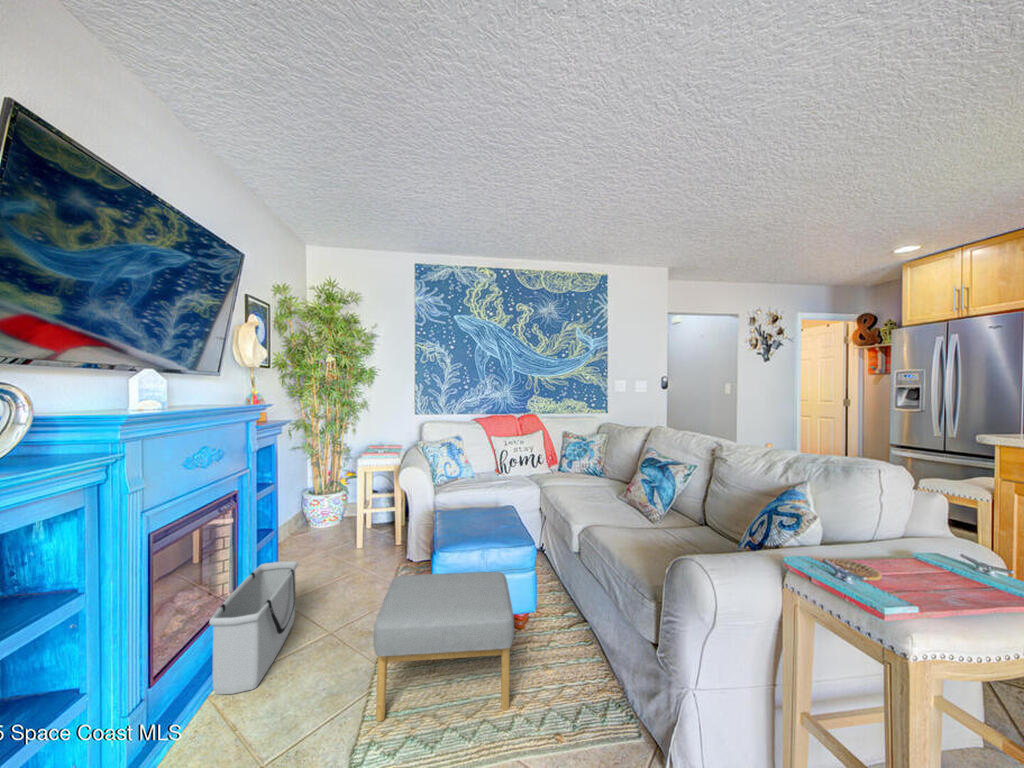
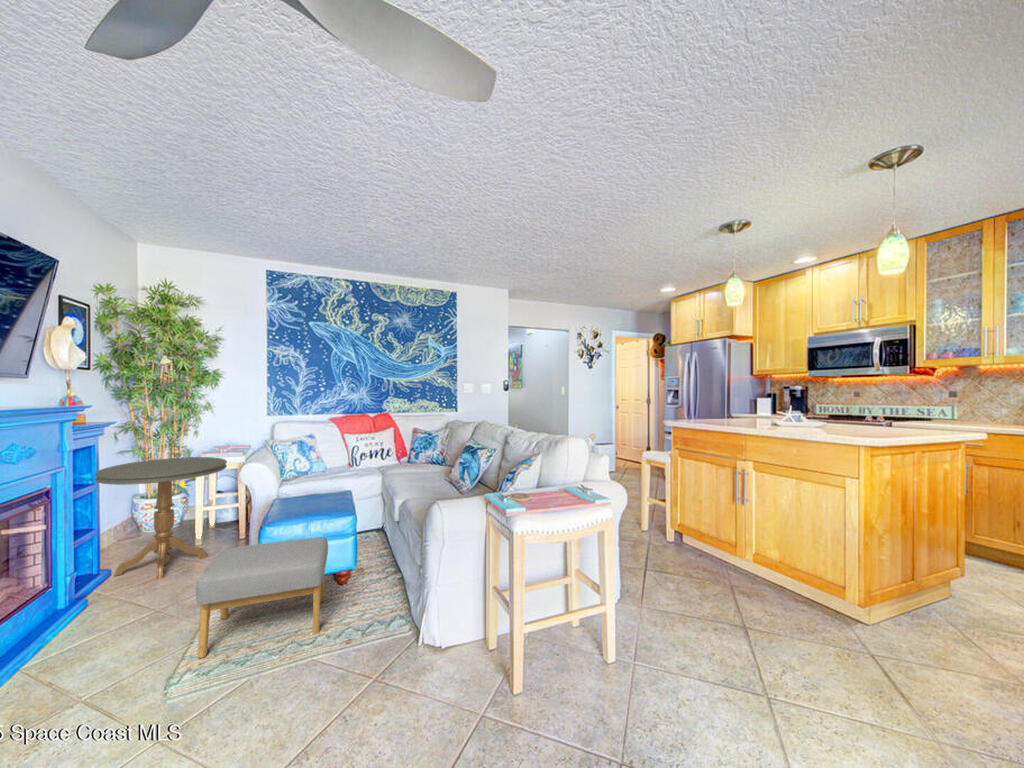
side table: none [274,457,387,588] -> present [94,457,227,580]
storage bin: present [209,561,298,694] -> none [21,552,123,669]

